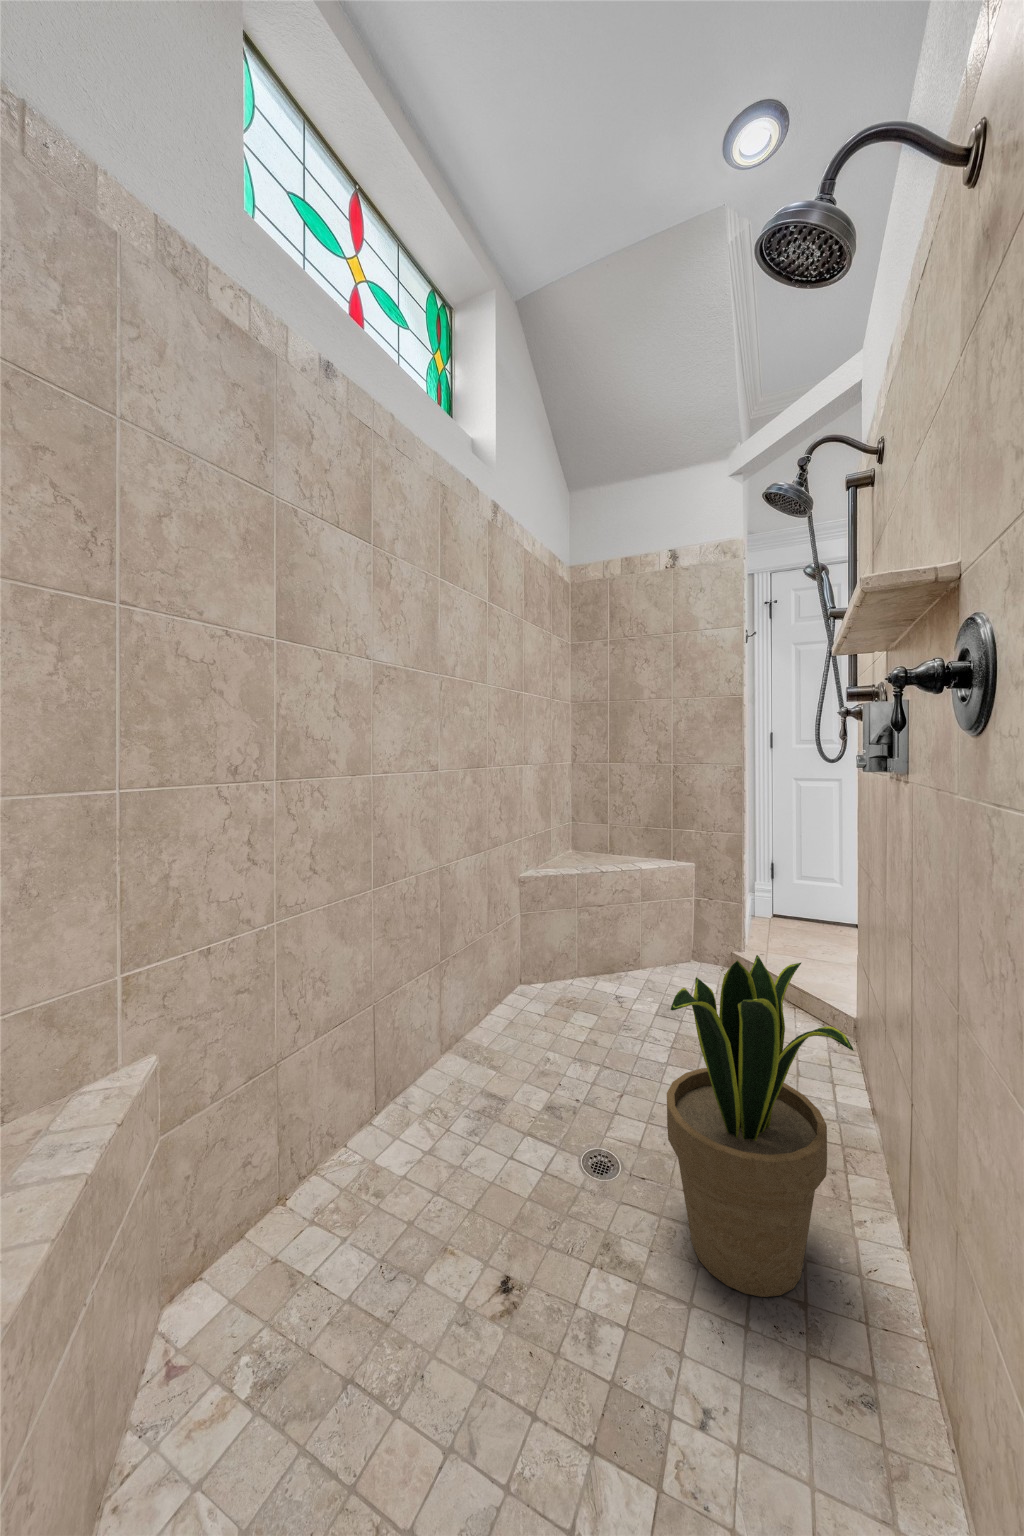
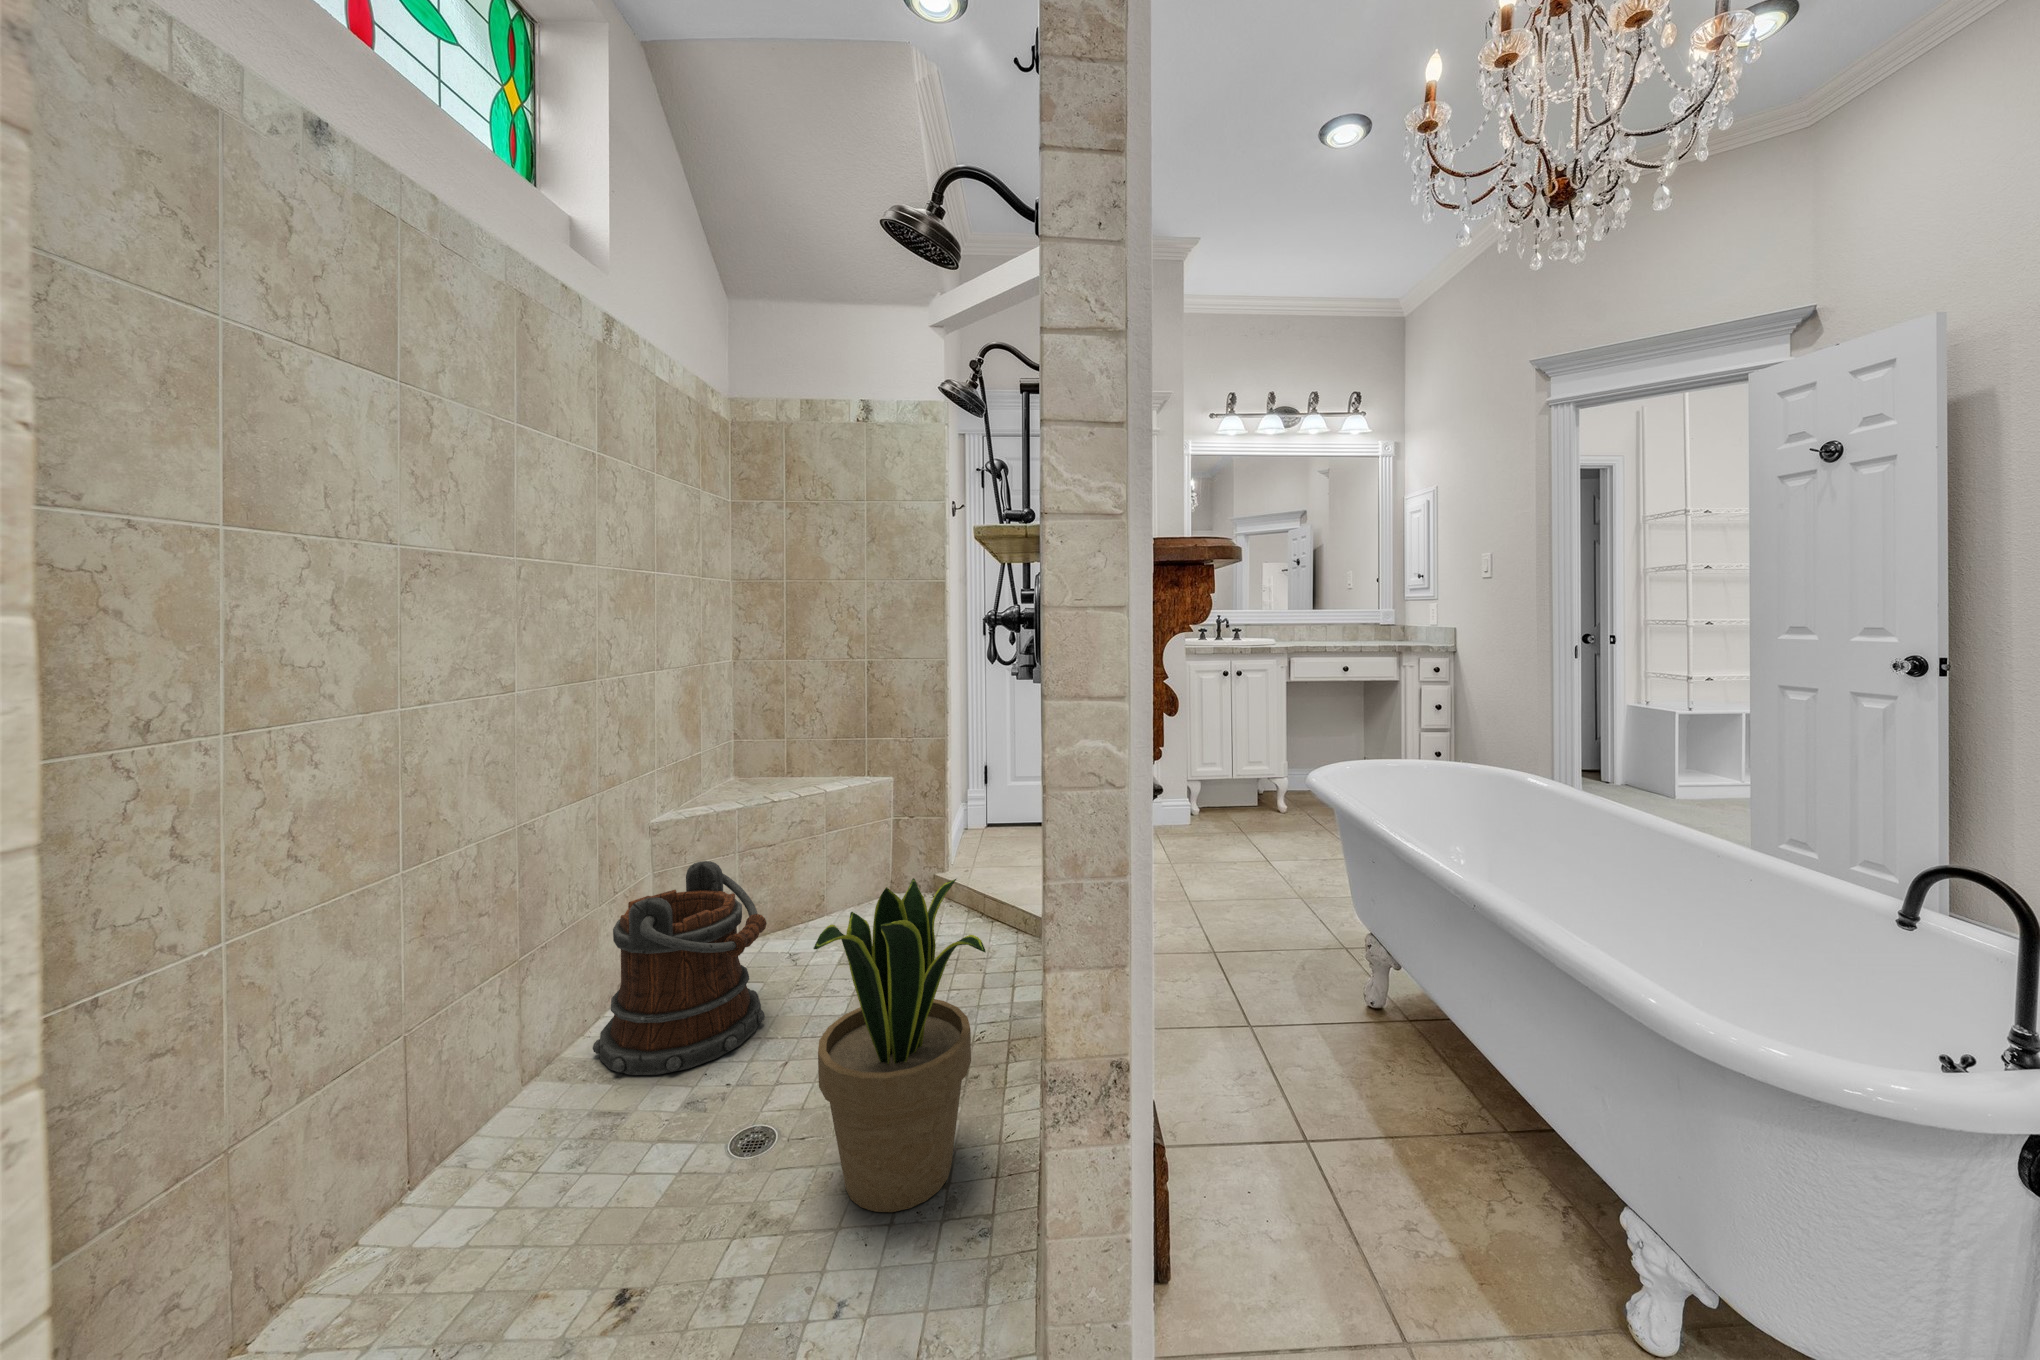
bucket: none [483,912,604,1076] -> present [593,861,767,1075]

